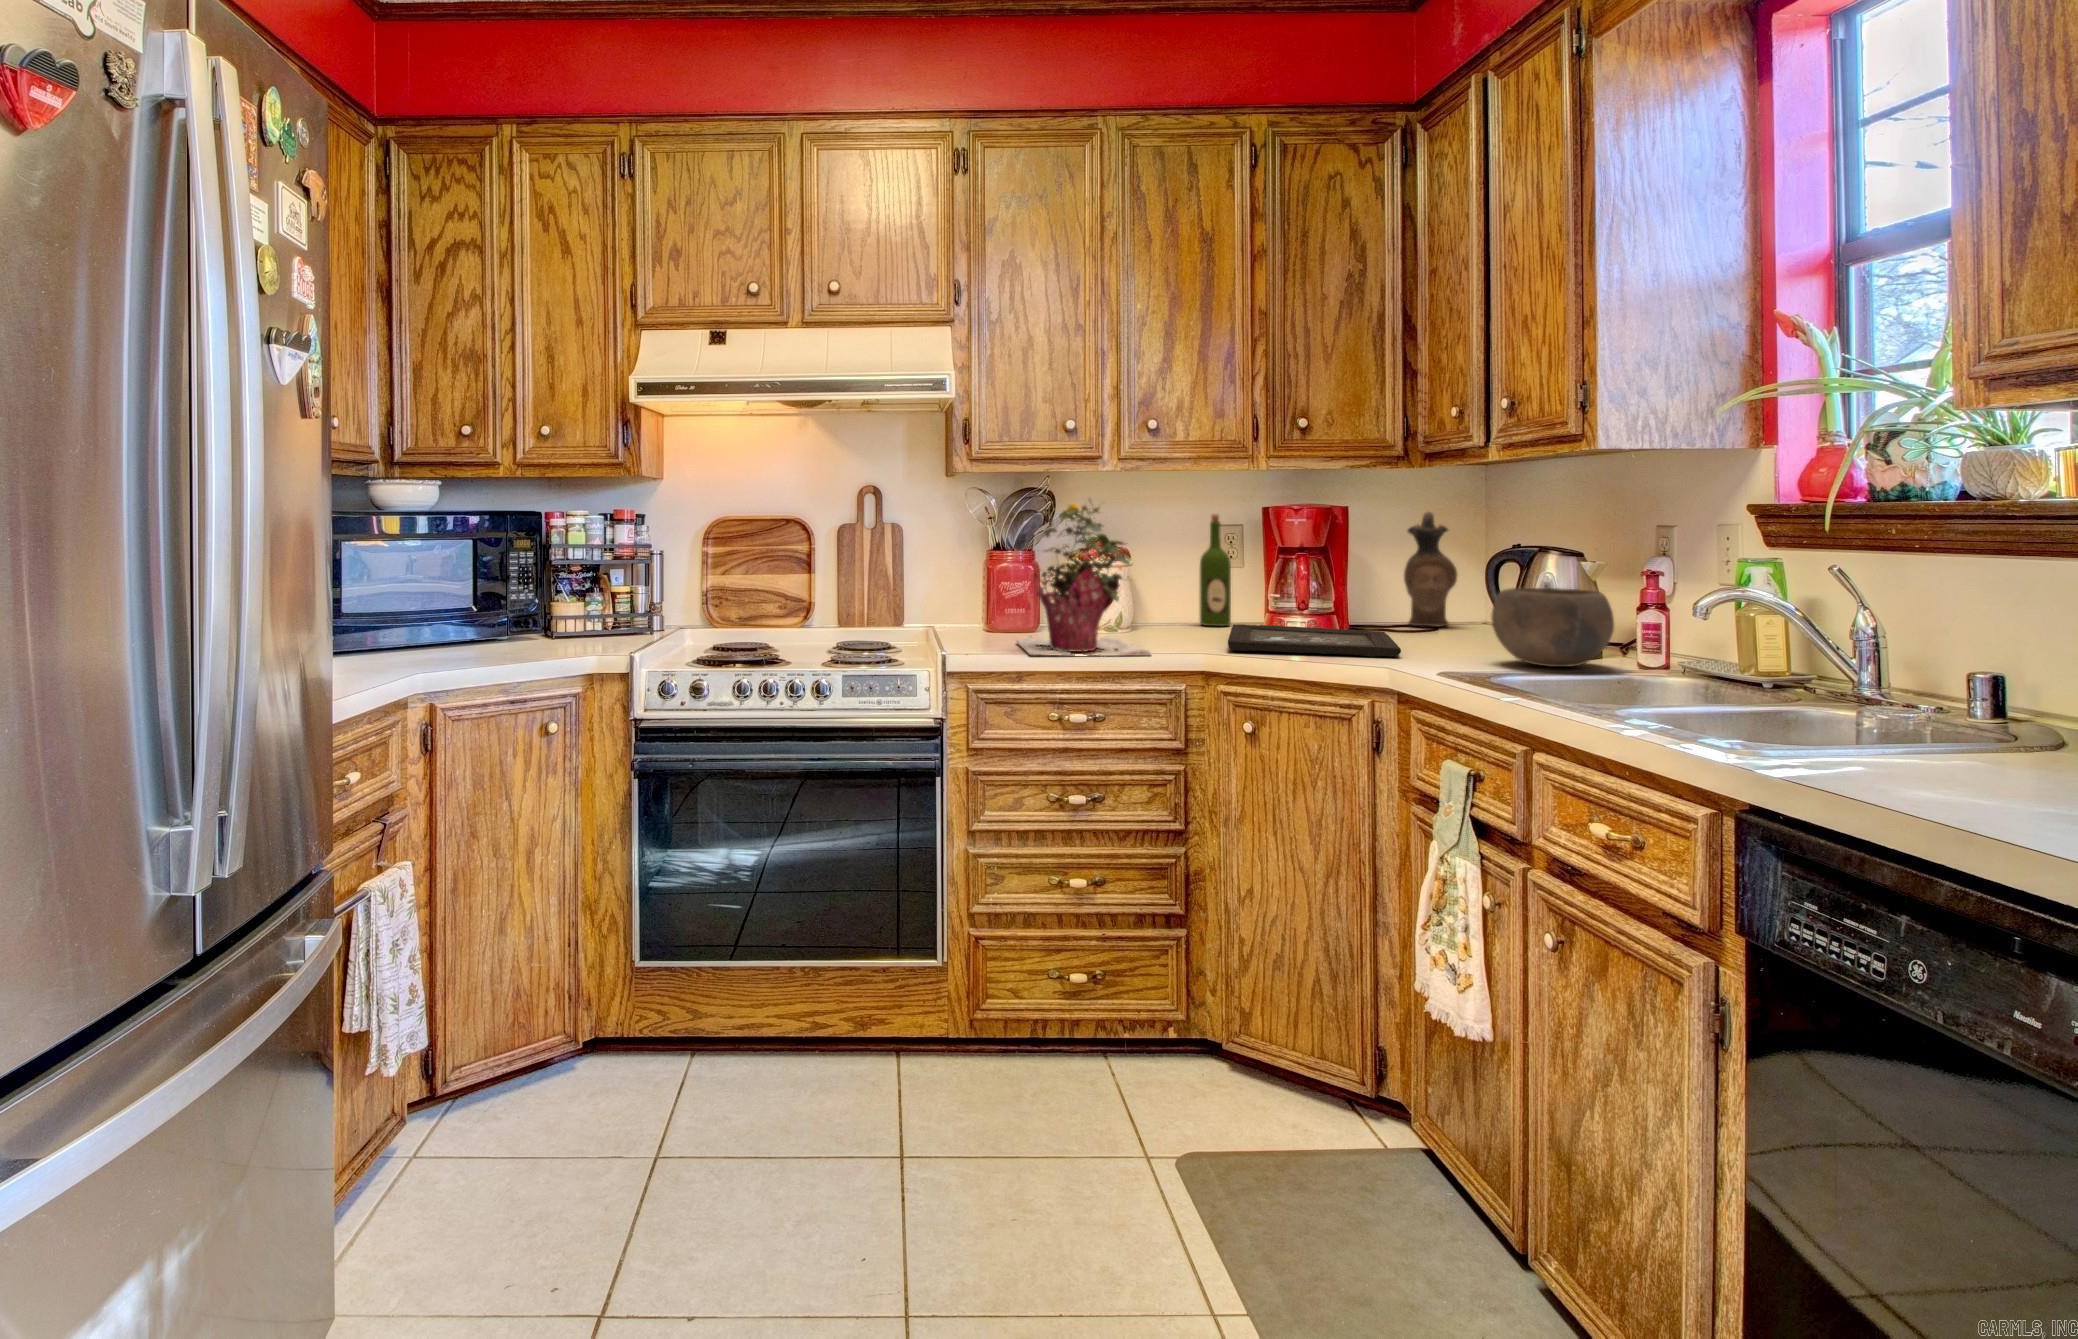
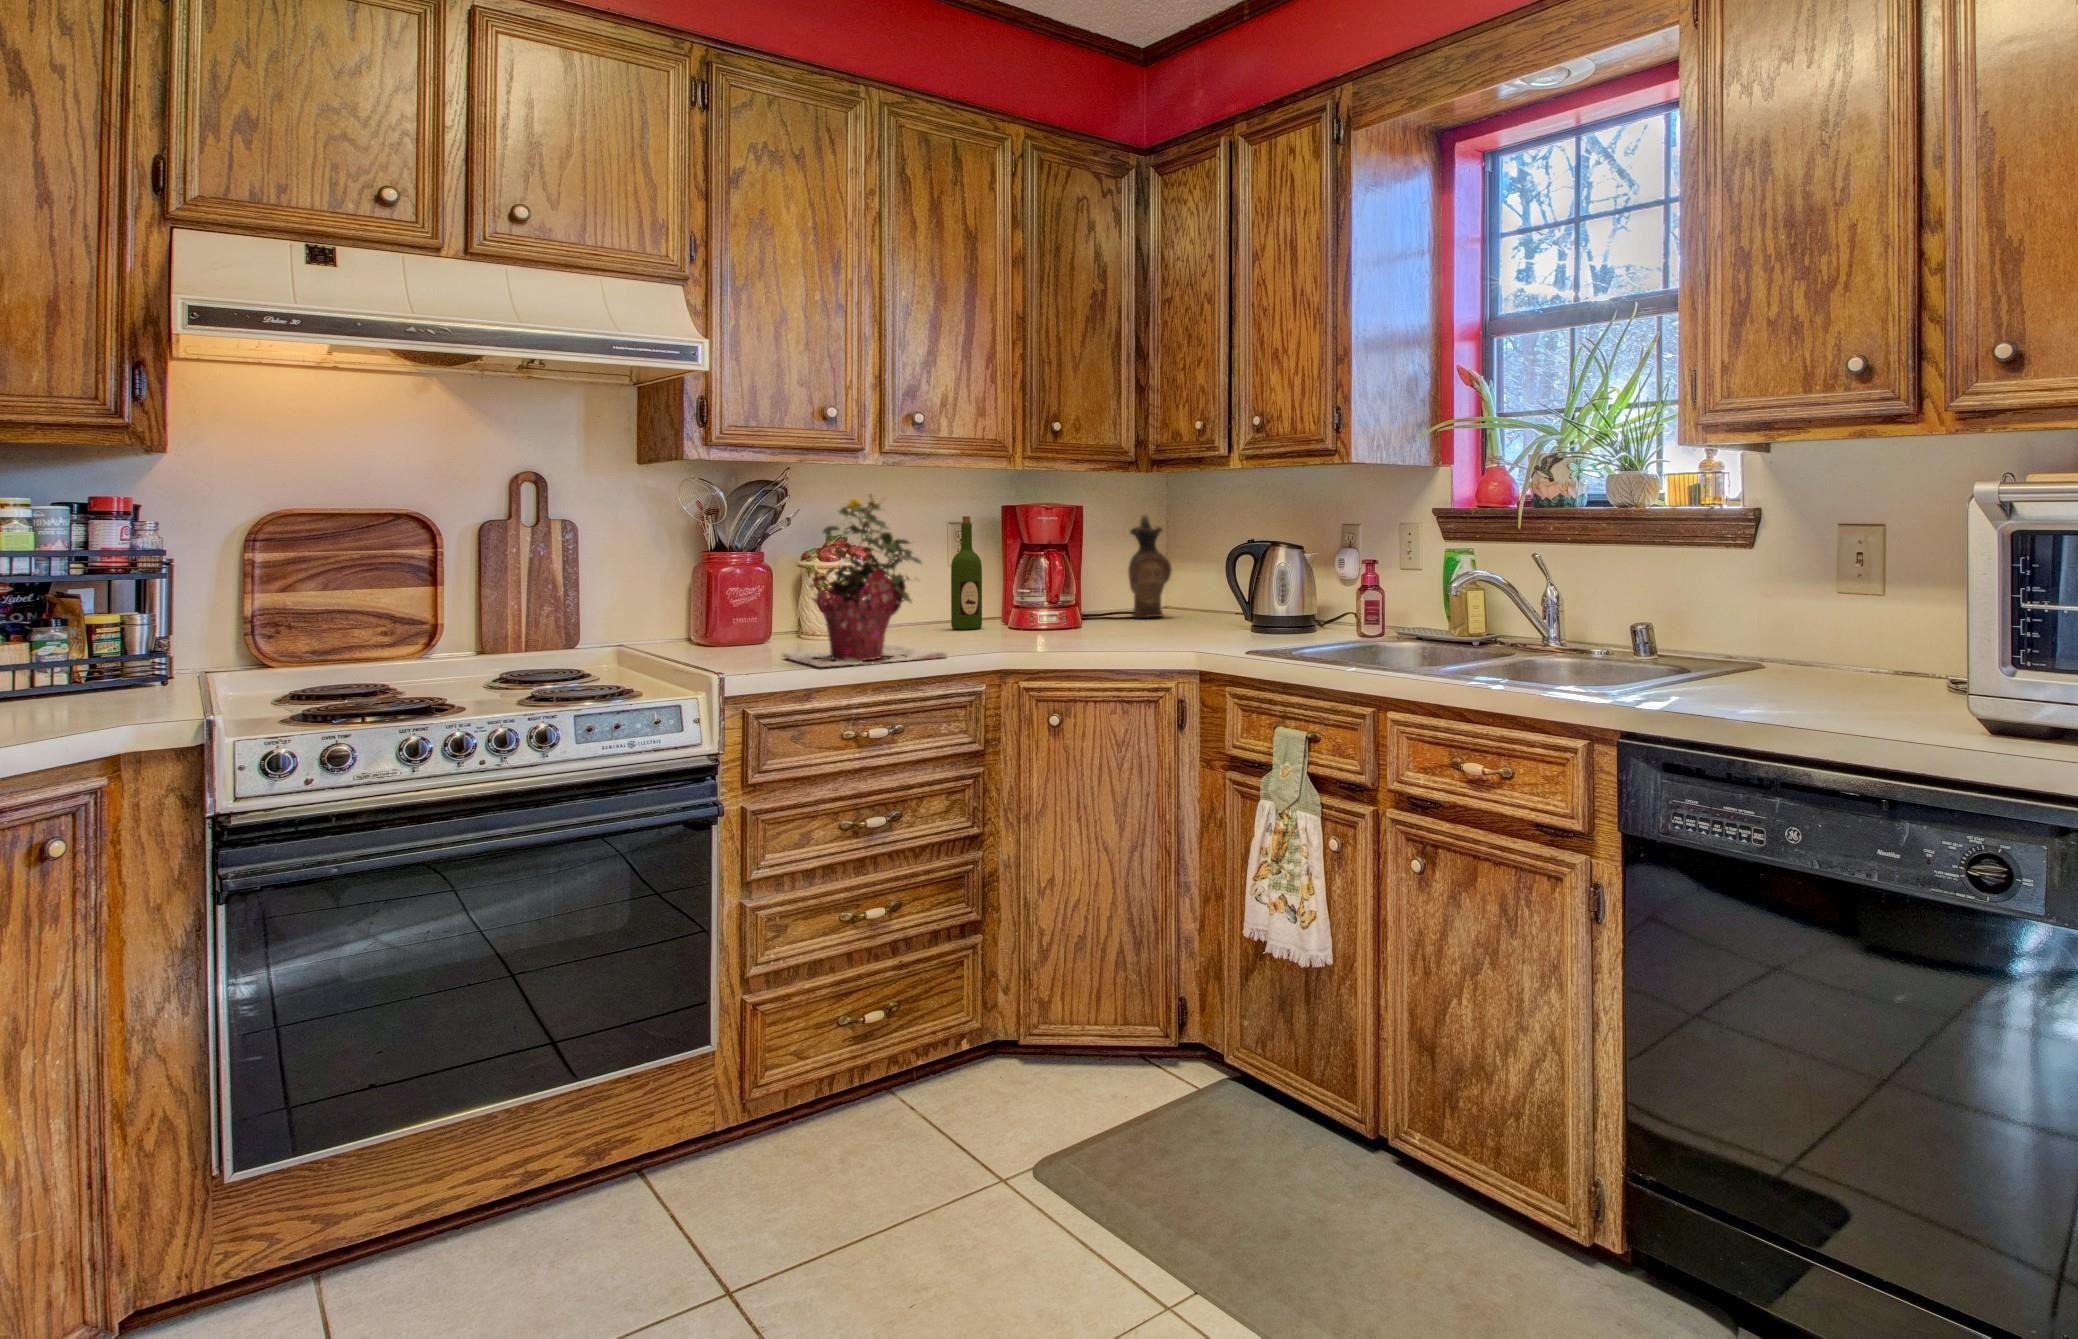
bowl: present [1491,588,1614,667] -> none [1234,574,1320,639]
tray: present [1228,624,1401,657] -> none [995,622,1165,646]

